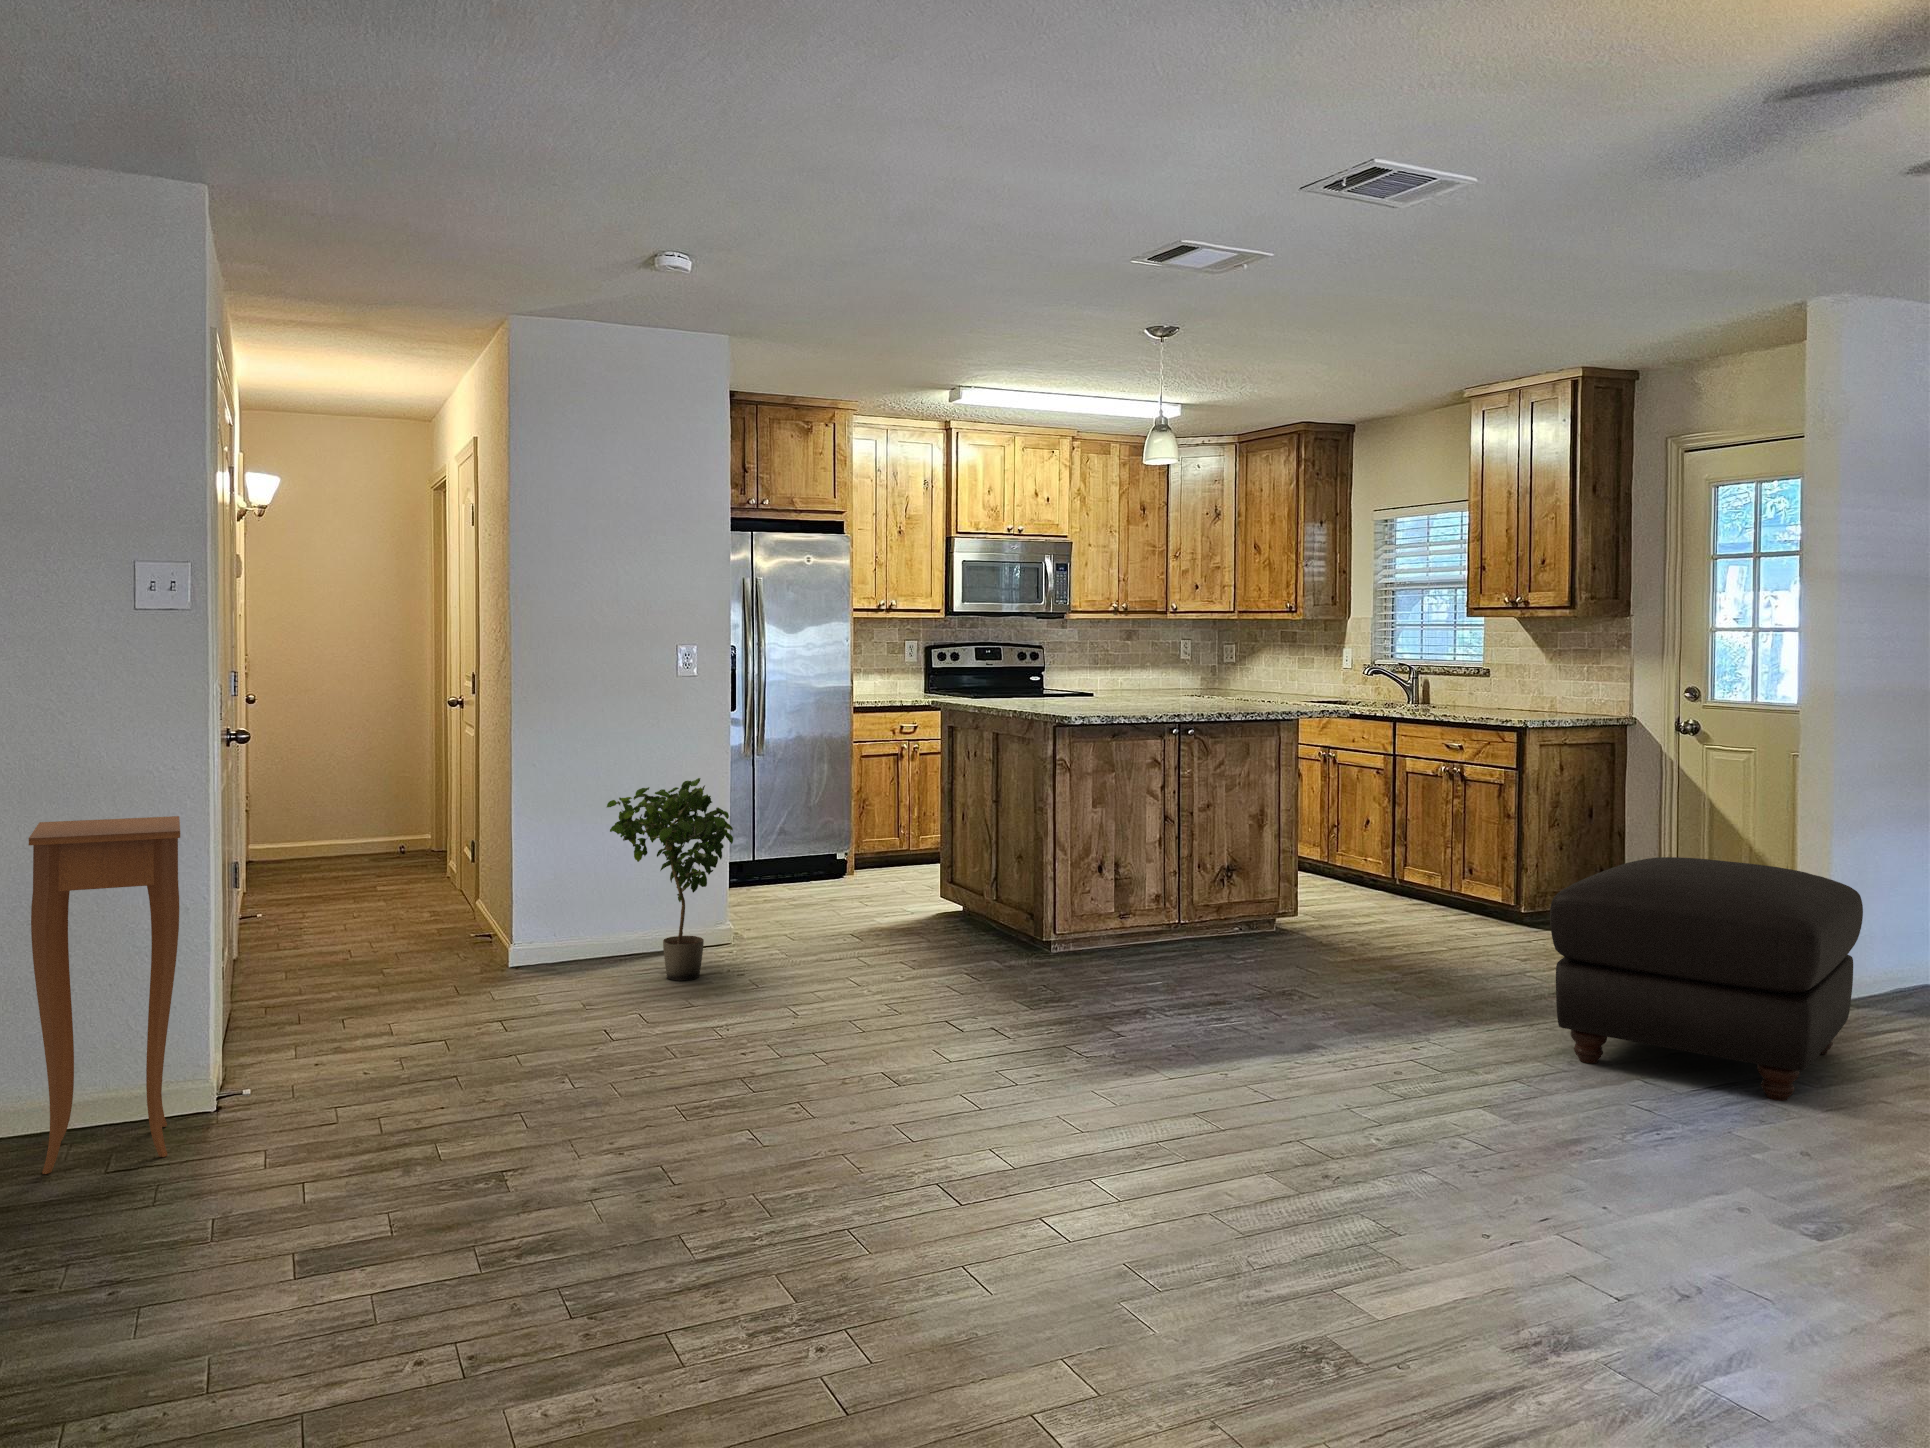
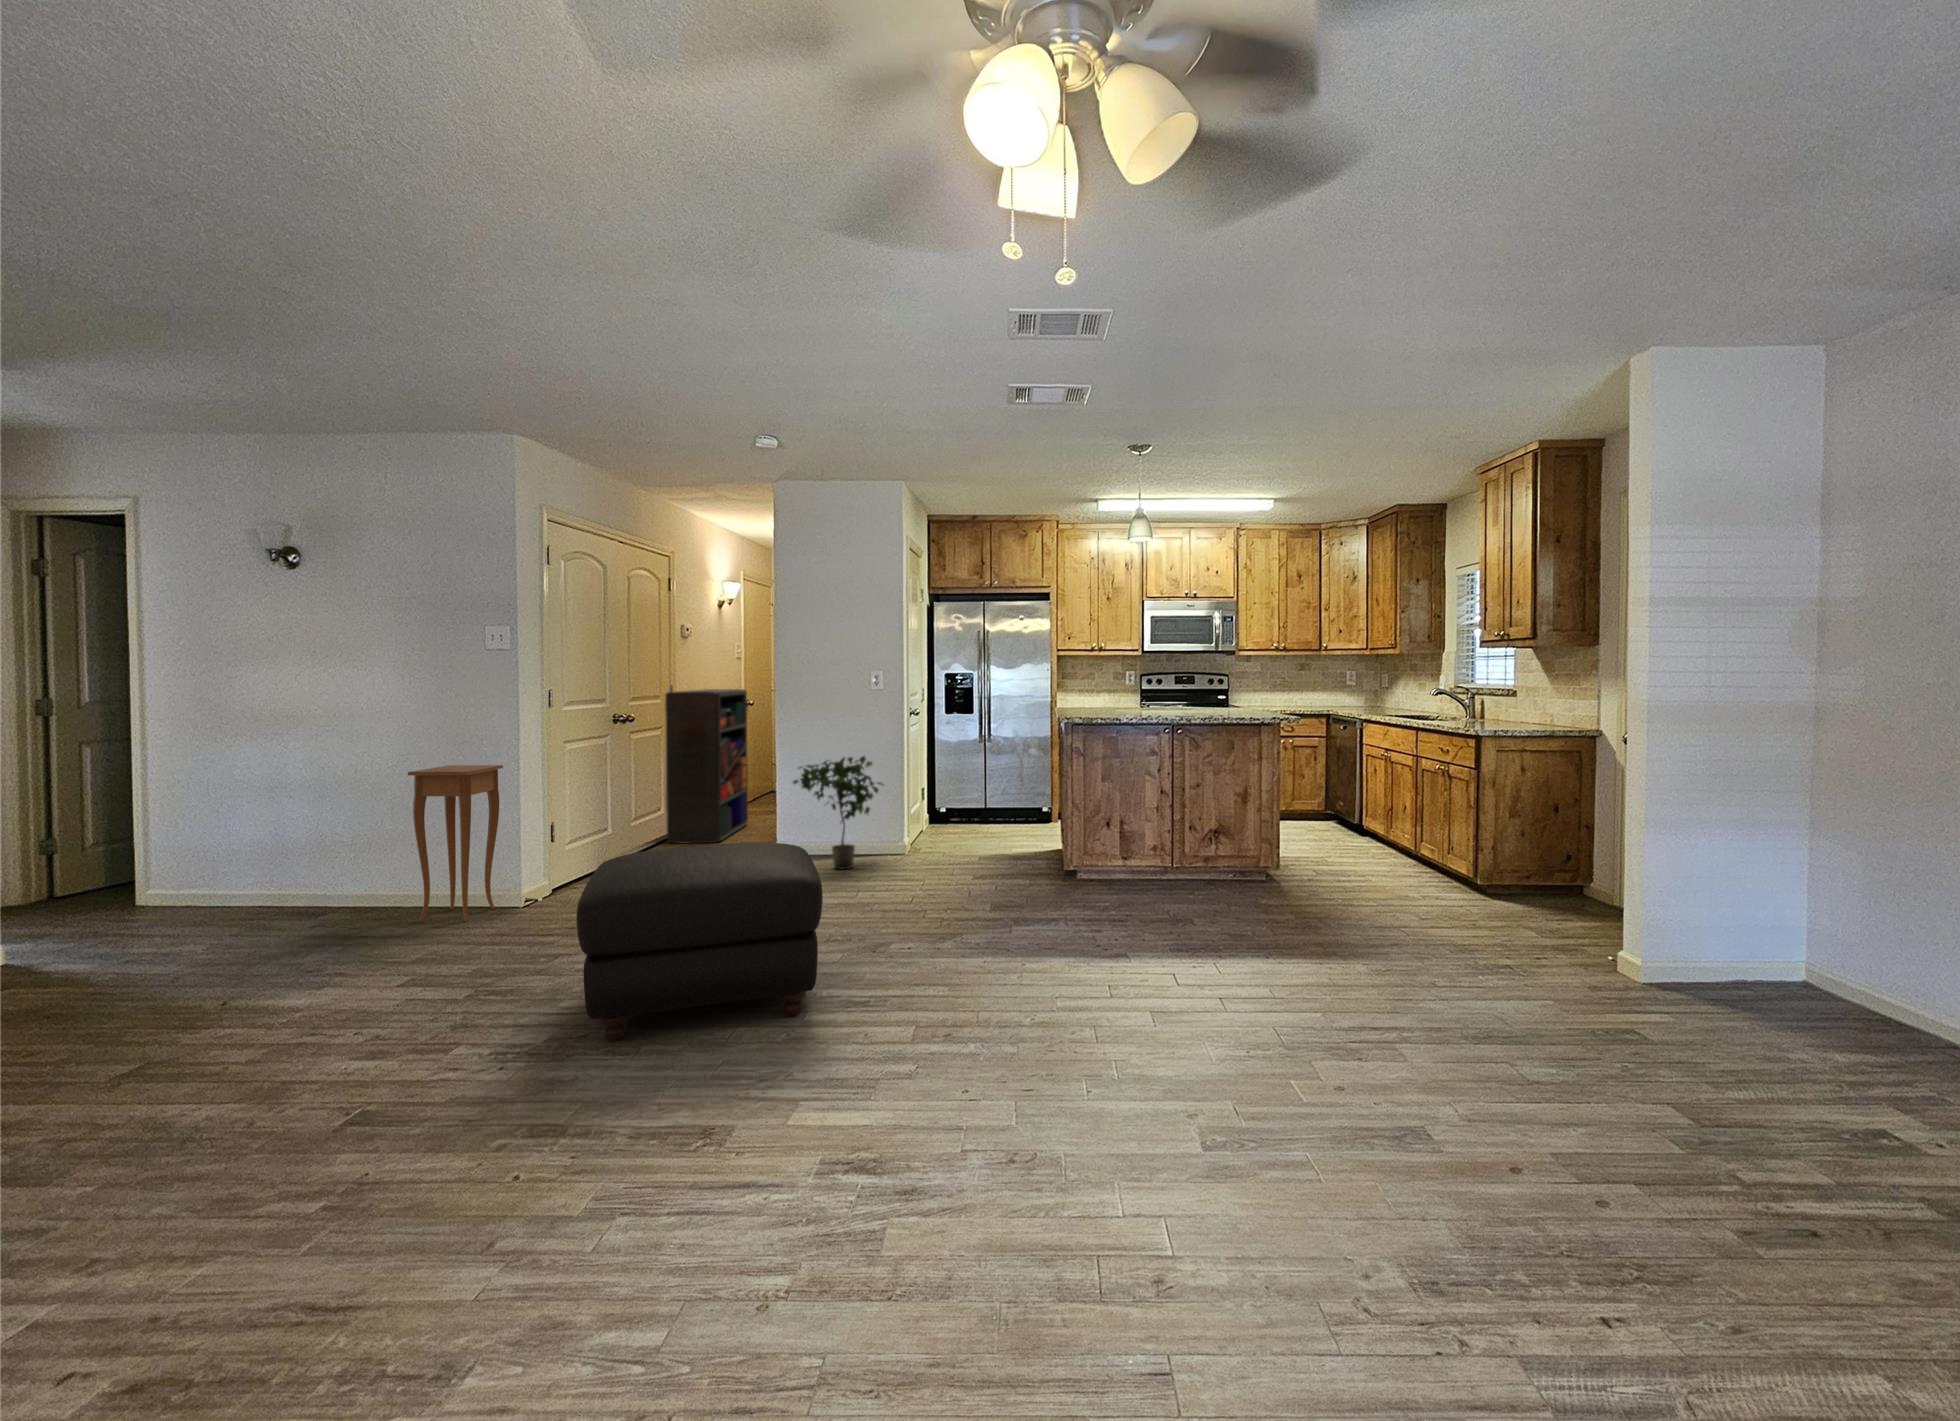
bookshelf: none [211,662,341,971] -> present [665,689,748,843]
ottoman: present [1550,857,1863,1101] -> present [576,843,823,1041]

